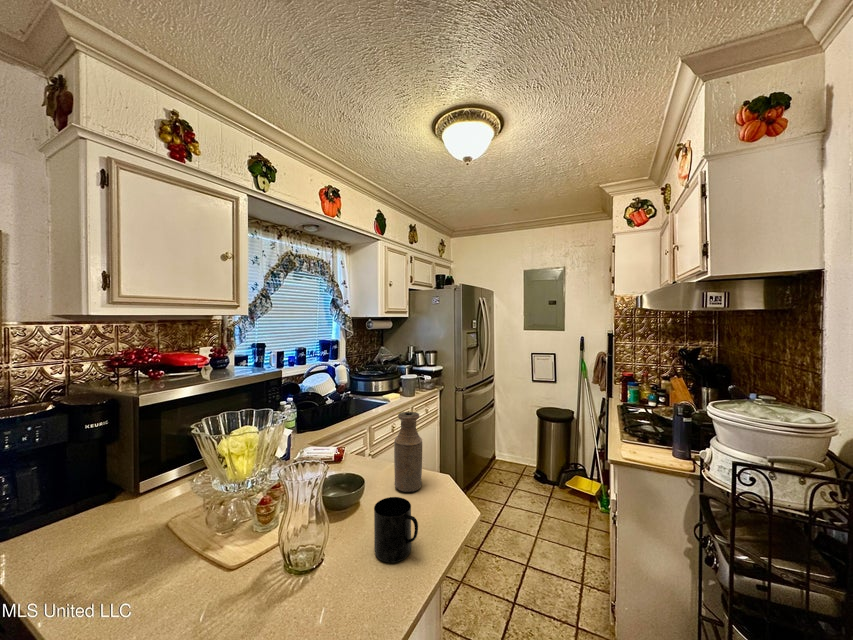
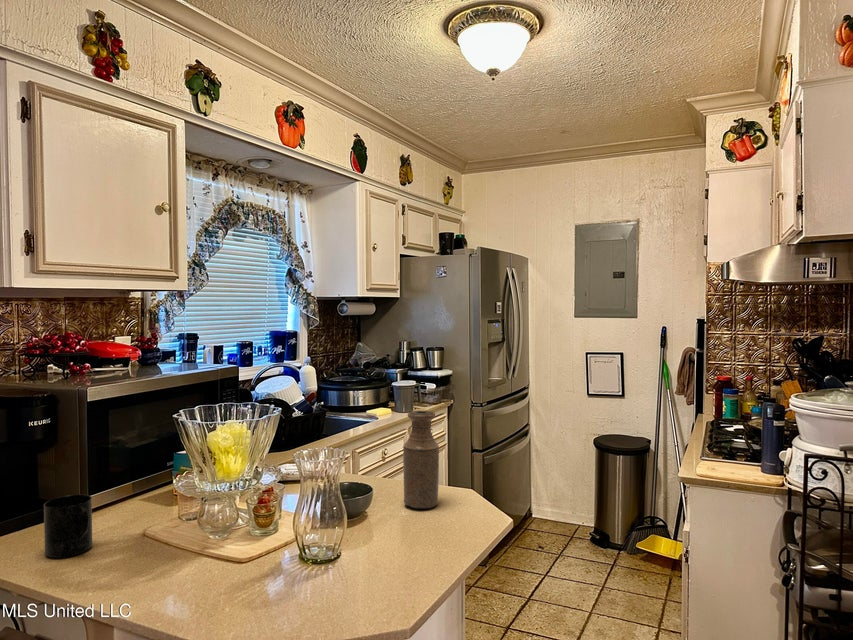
mug: present [374,497,418,562] -> present [44,494,92,557]

